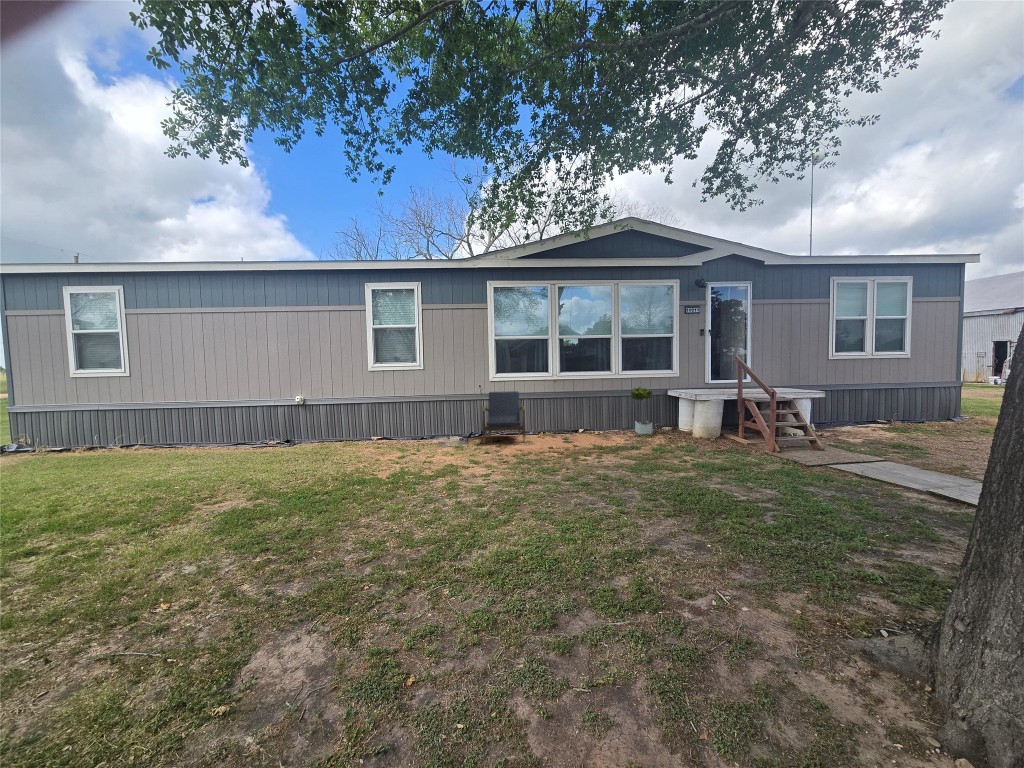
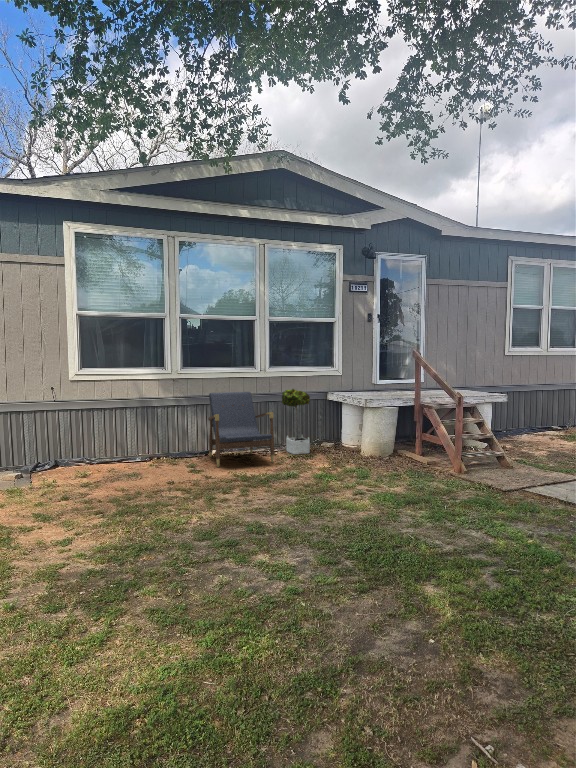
lounge chair: present [482,391,525,443] -> present [208,392,274,467]

